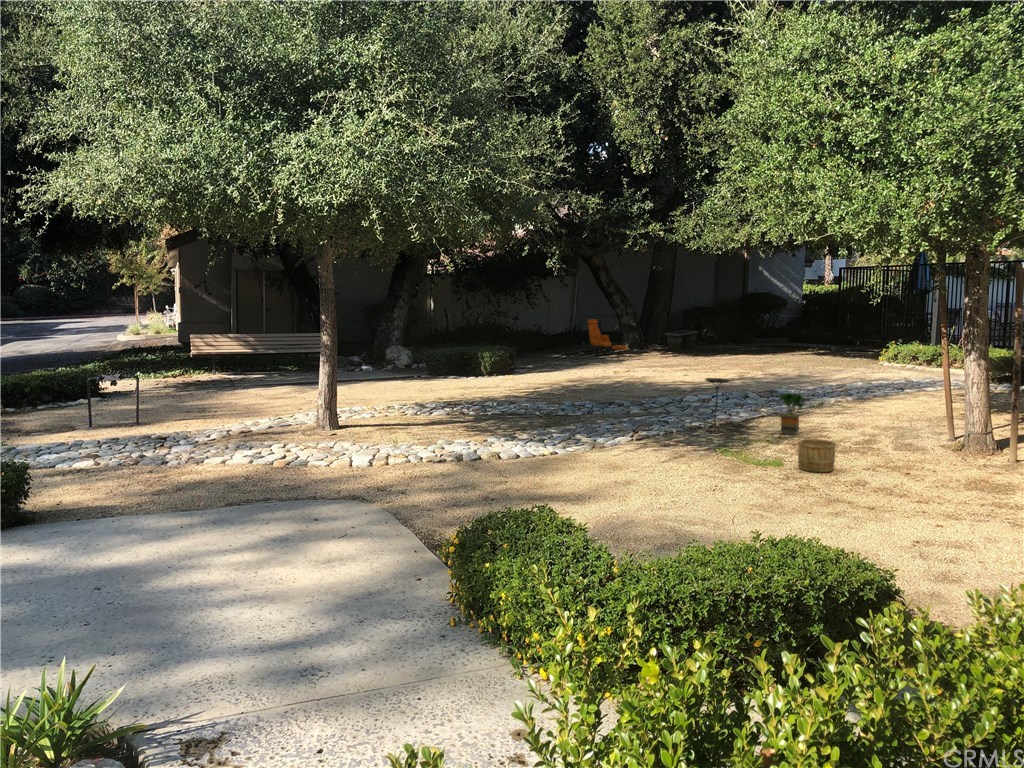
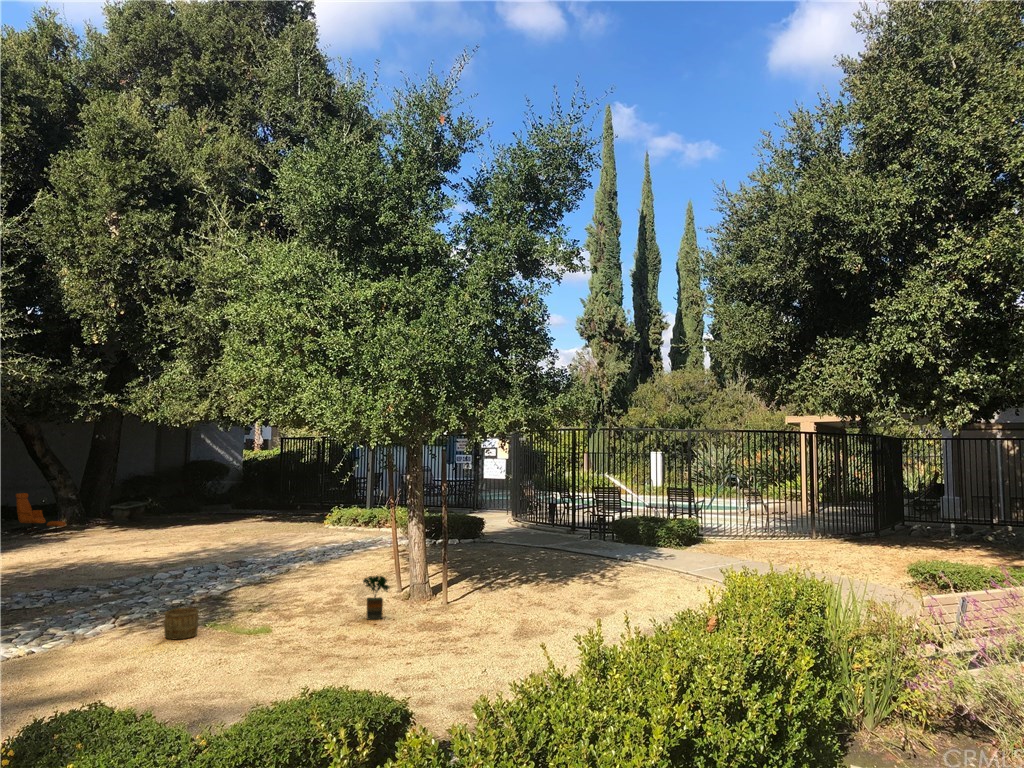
side table: present [706,378,729,432] -> none [189,554,214,608]
potted tree: present [779,393,805,435] -> present [363,576,390,619]
wooden bucket: present [798,439,836,472] -> present [164,608,199,640]

